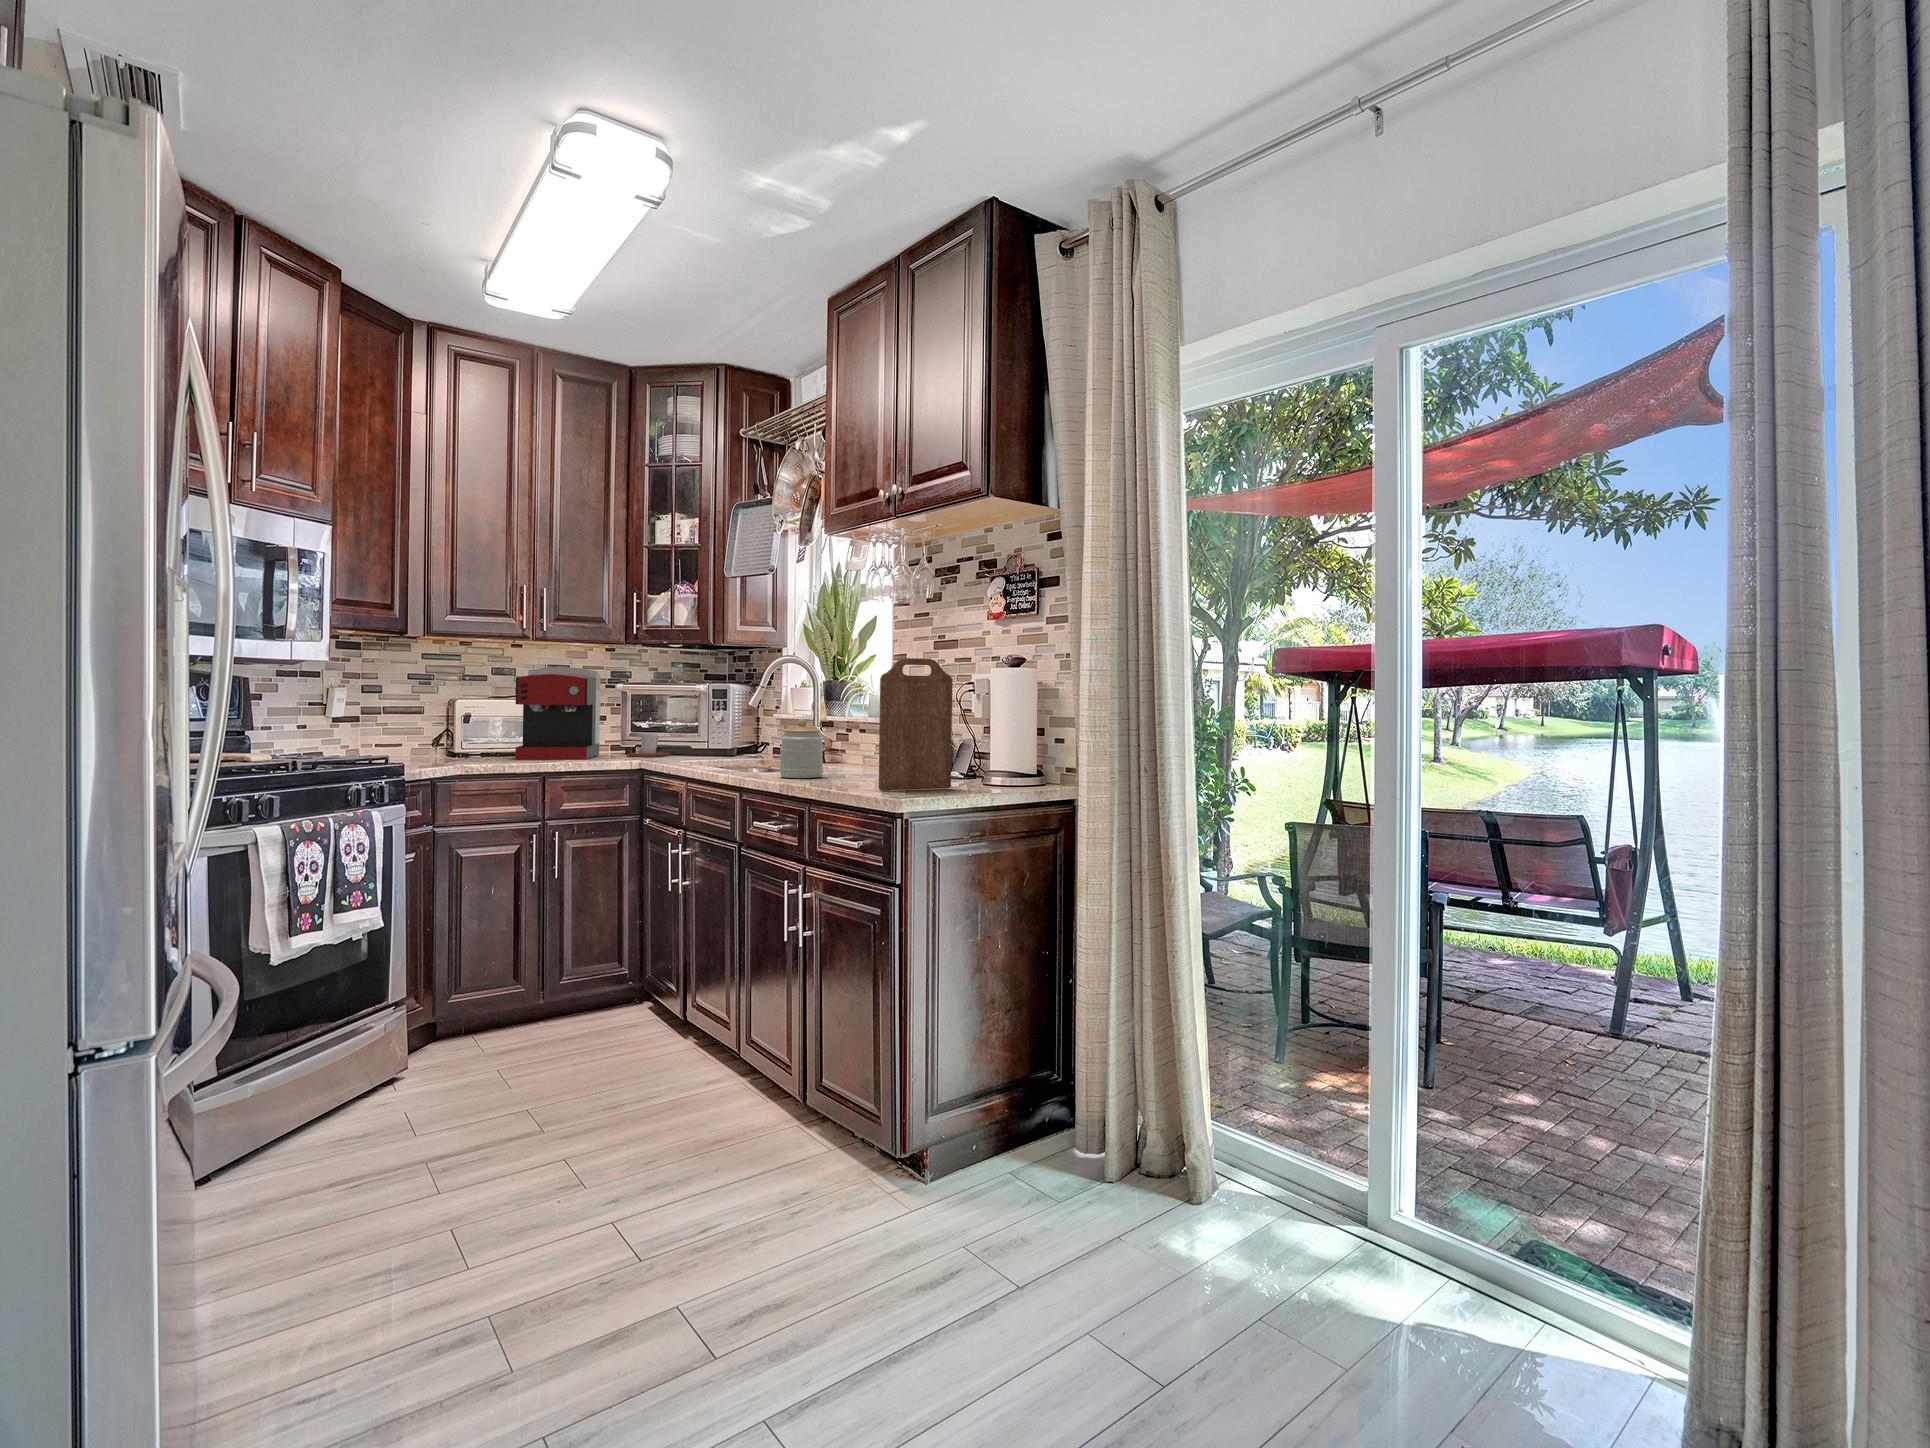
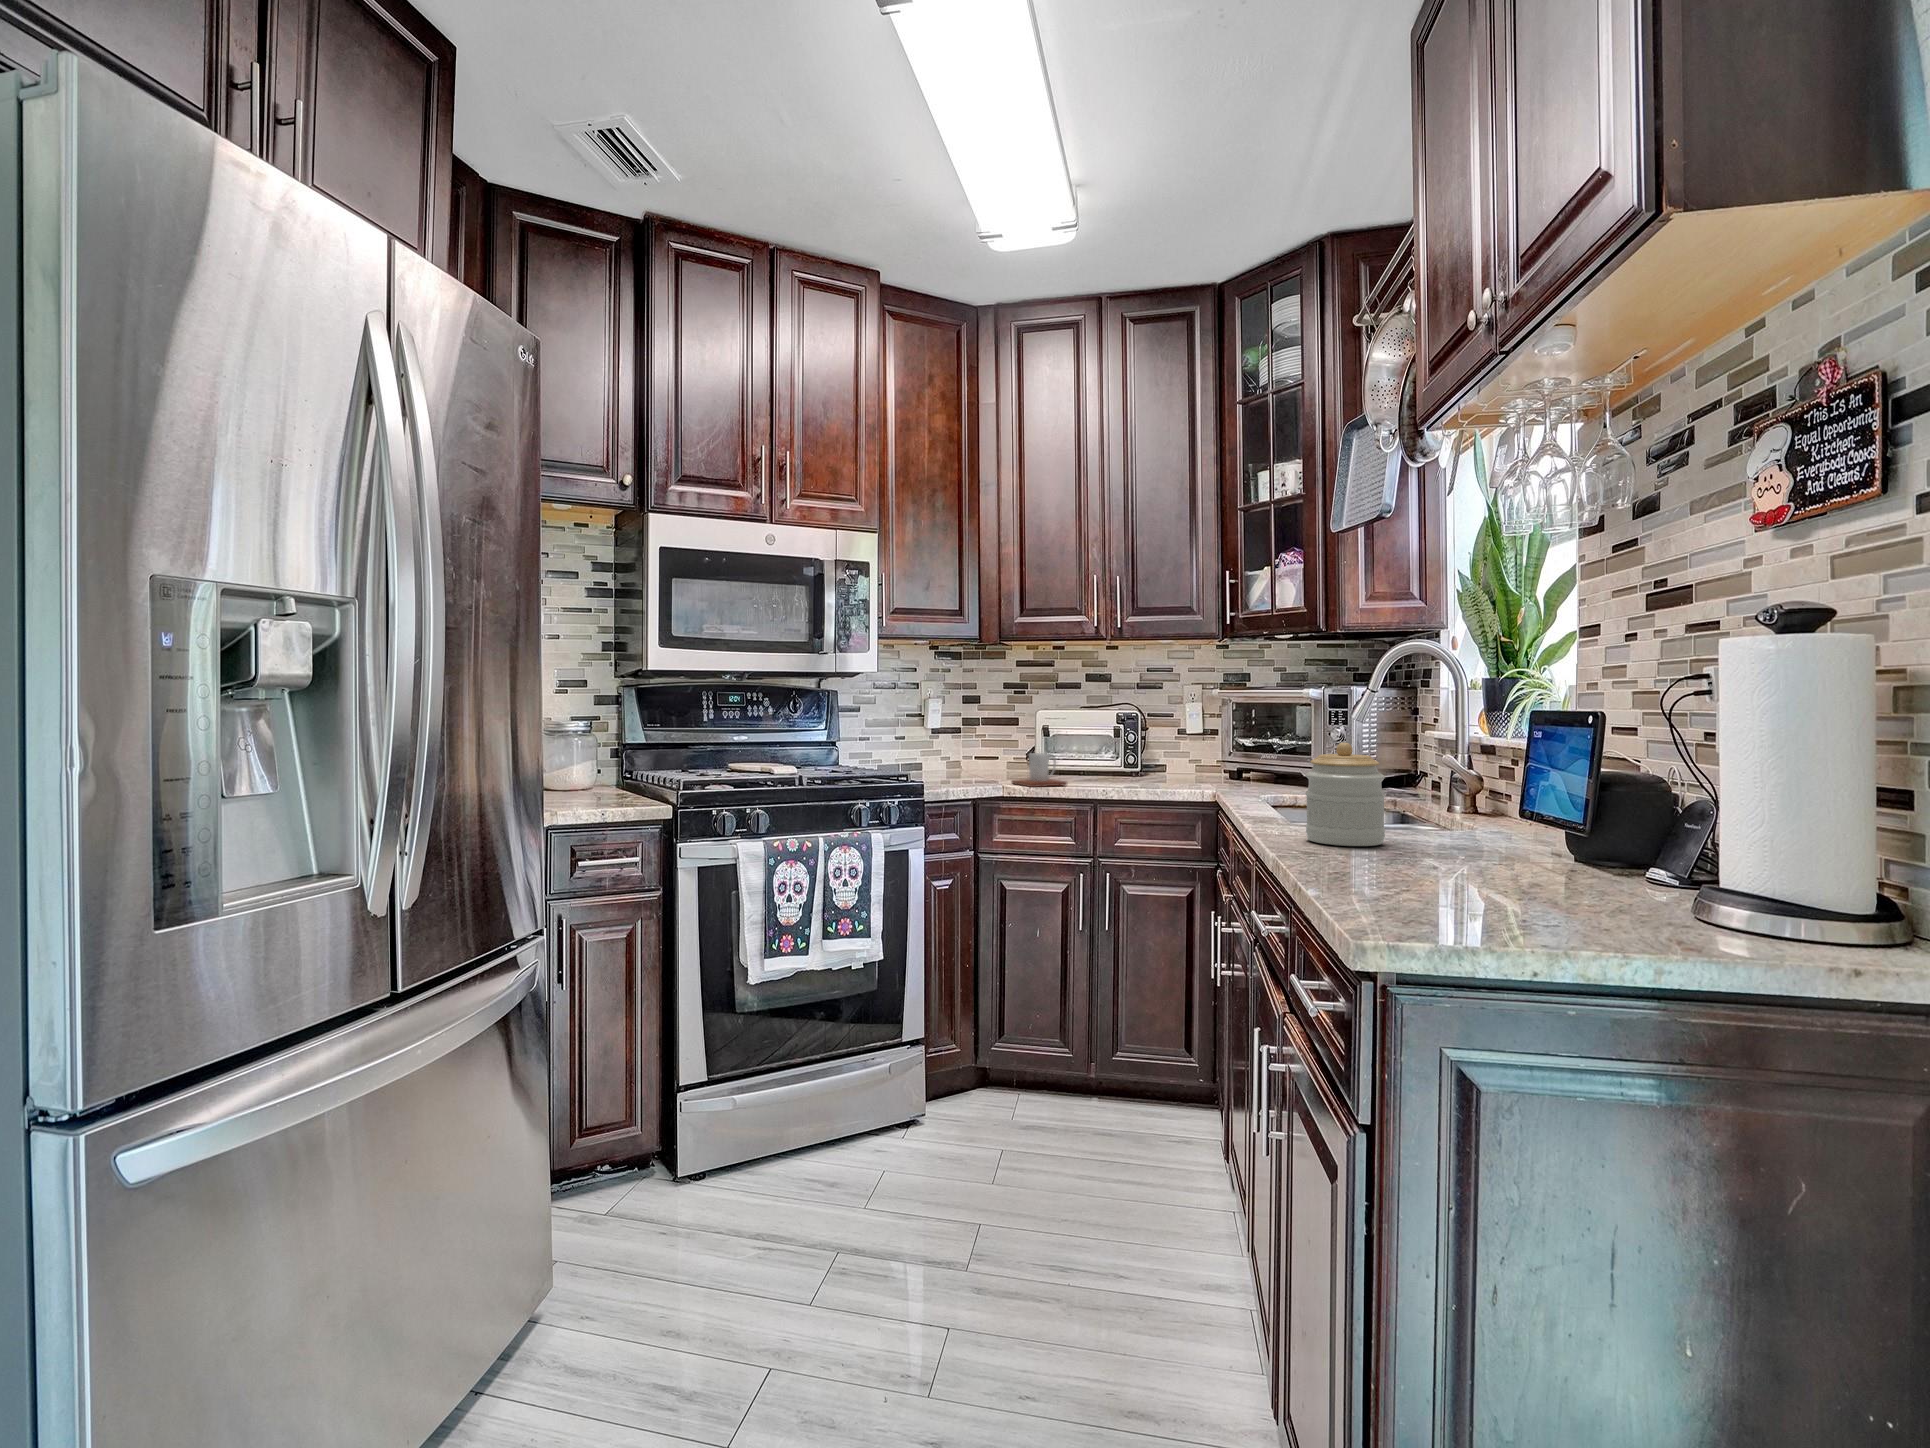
cutting board: present [879,658,953,791] -> none [1392,619,1584,911]
coffee maker: present [515,667,600,760] -> none [1086,669,1197,785]
mug: present [626,733,671,757] -> present [1011,753,1067,787]

